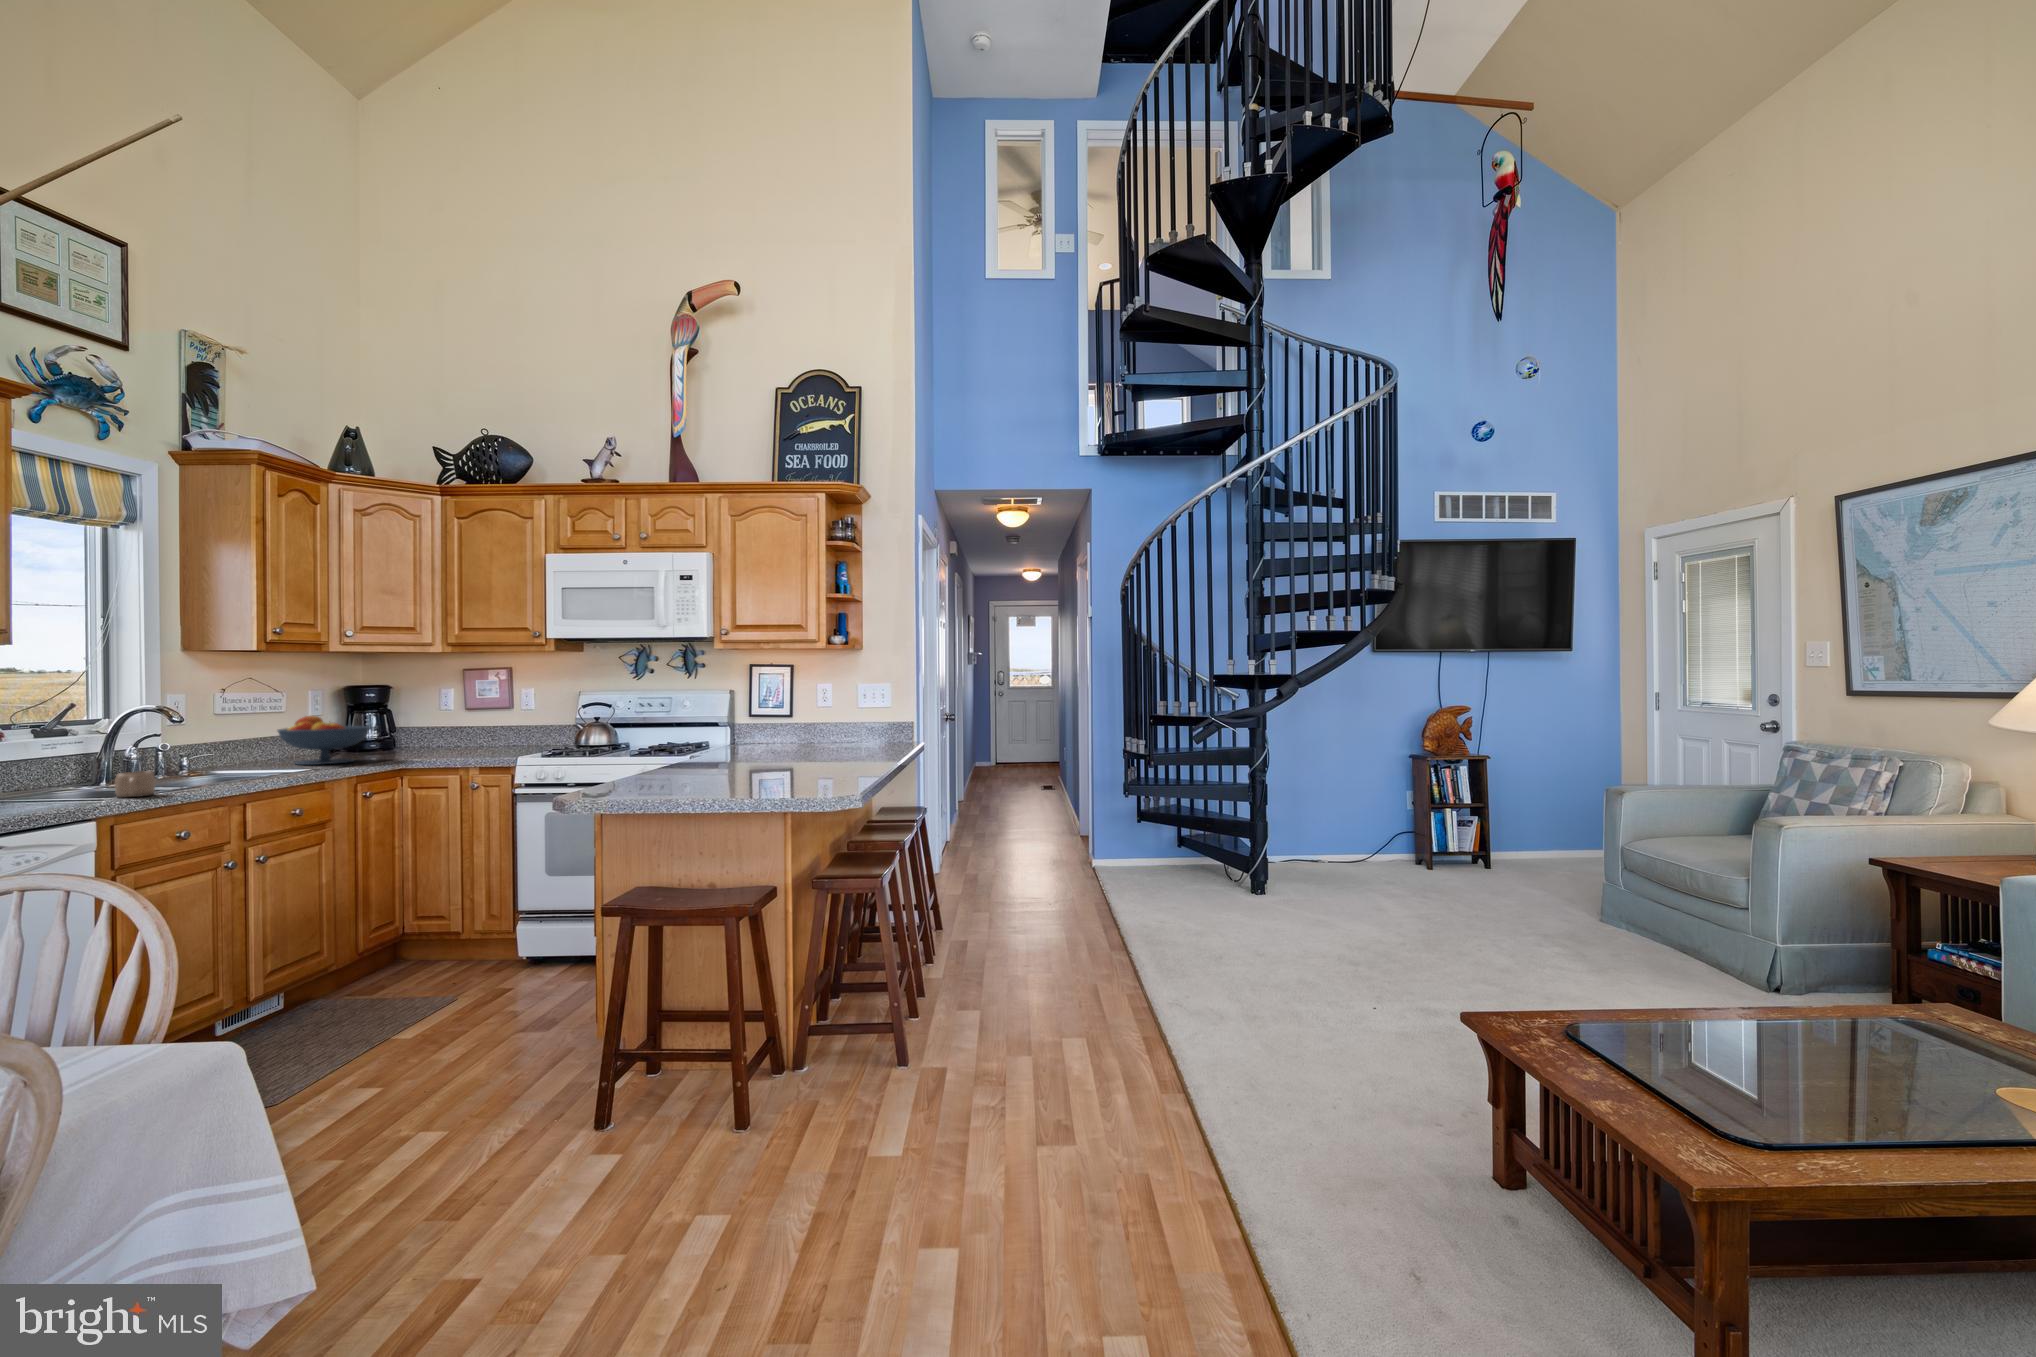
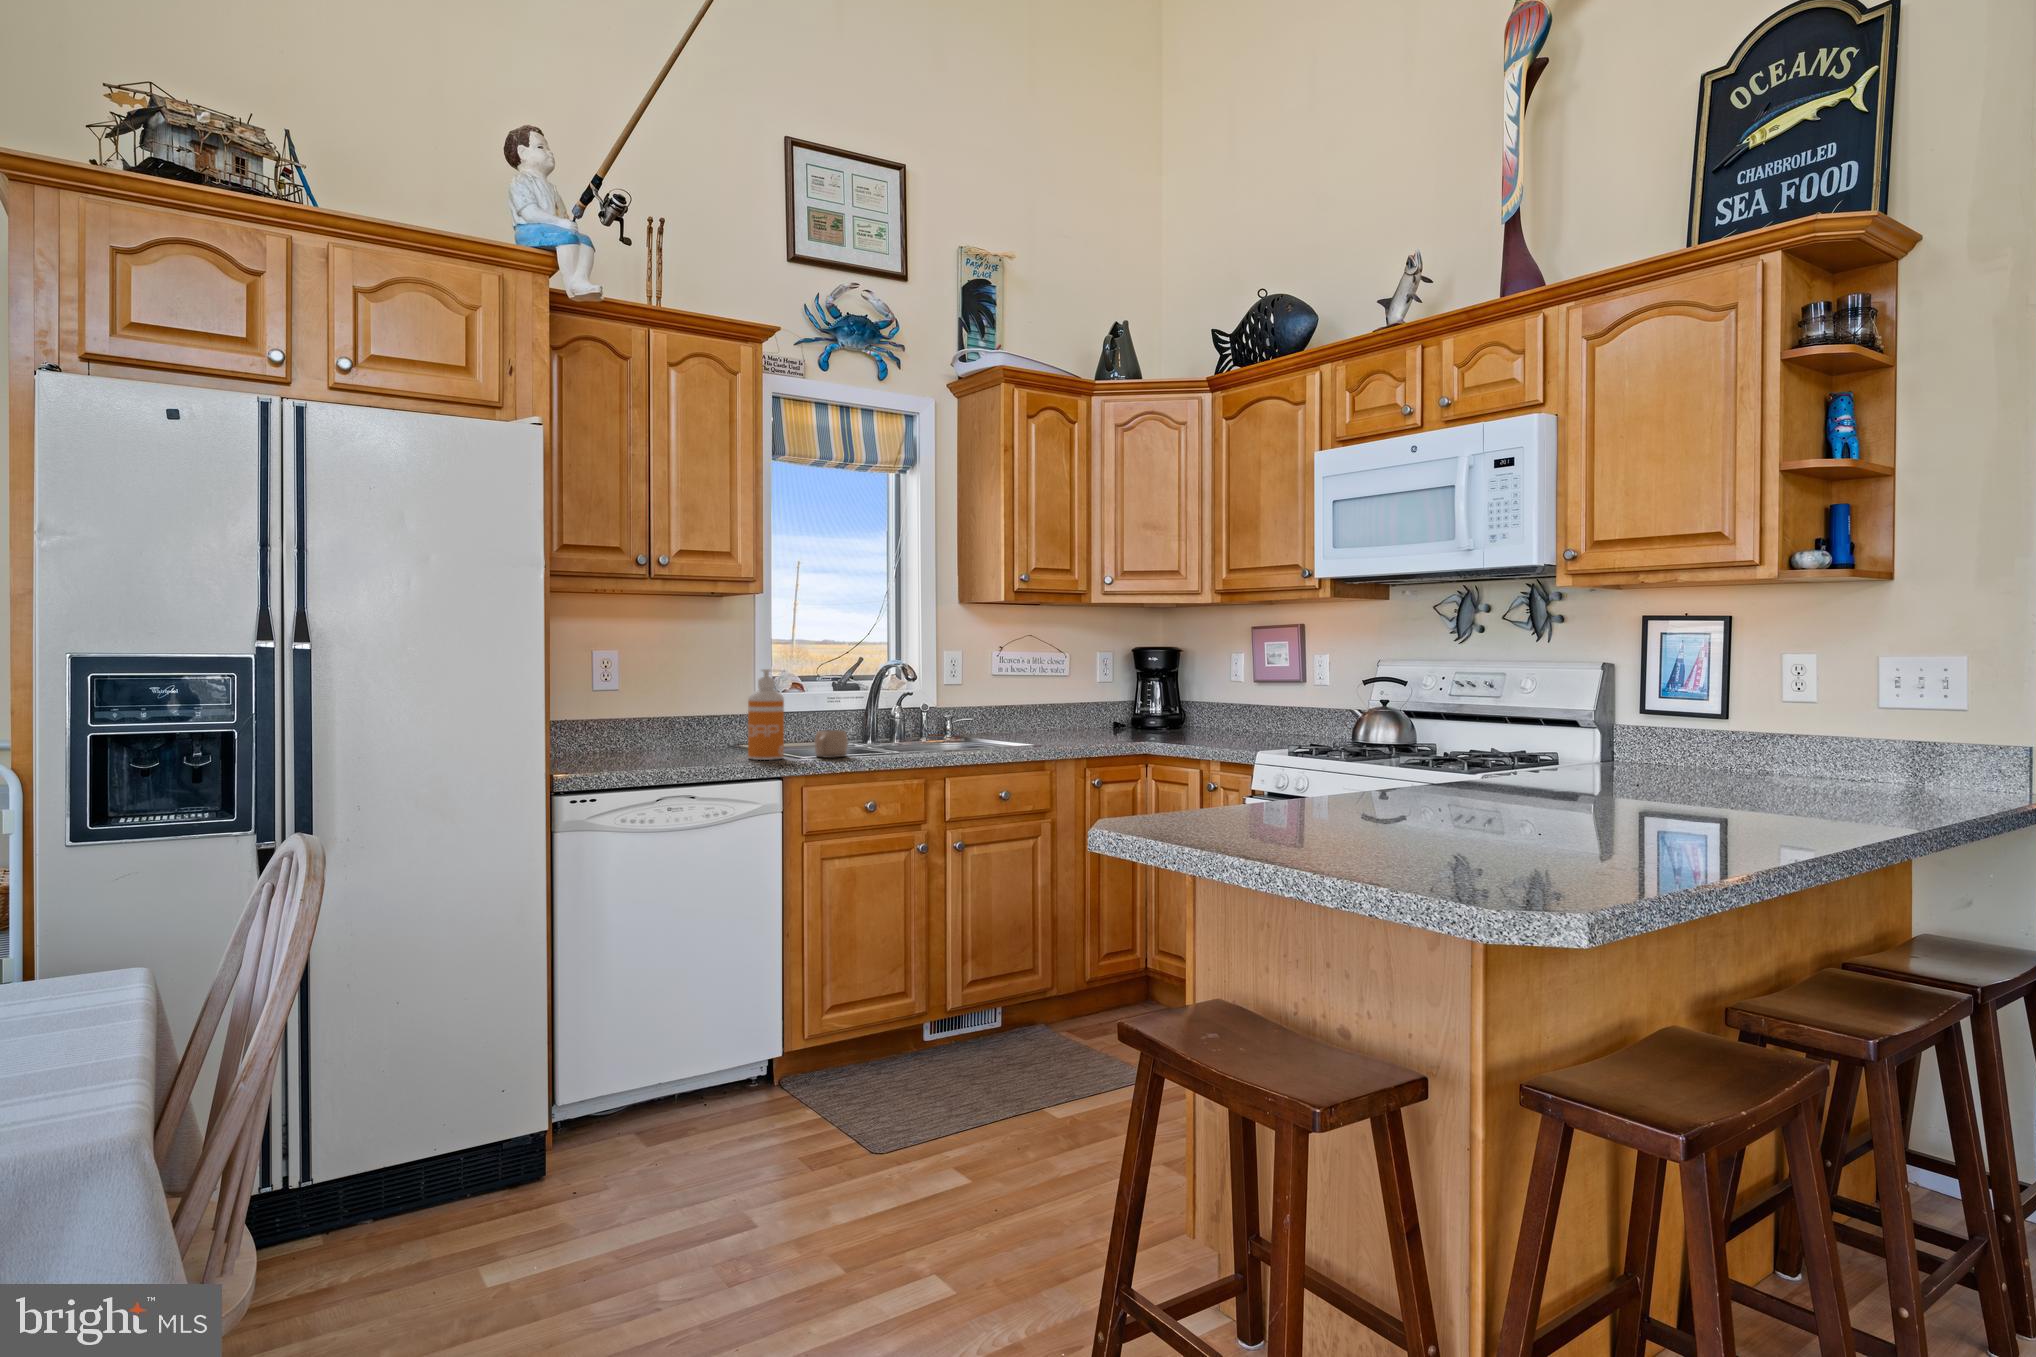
fruit bowl: present [278,716,369,765] -> none [1038,680,1129,740]
soap dispenser: none [42,719,91,806] -> present [748,669,784,760]

